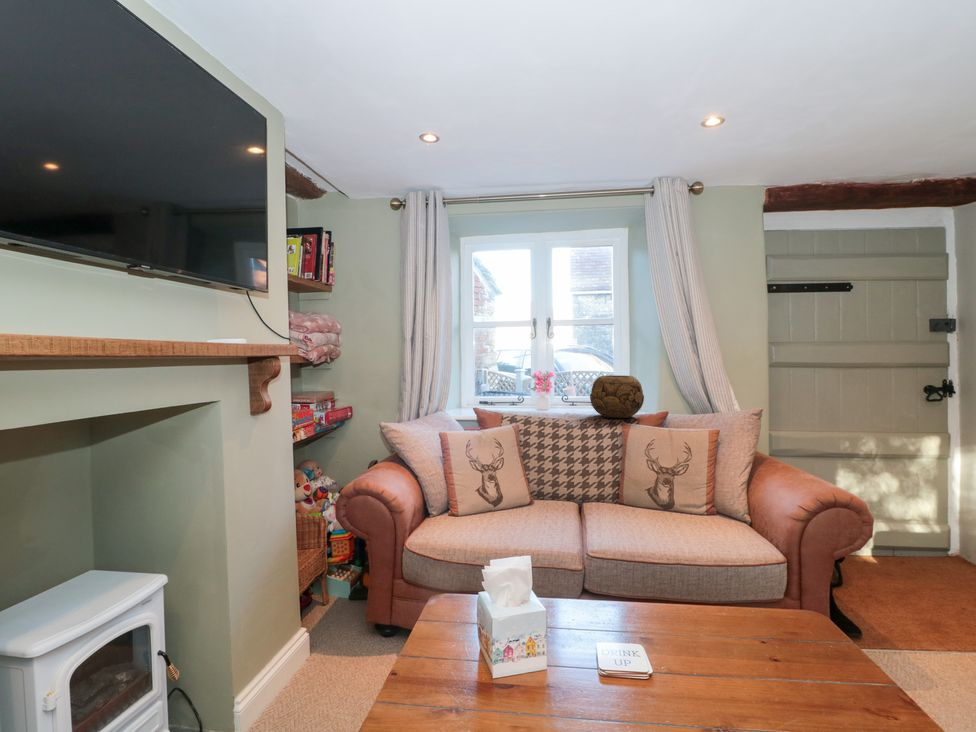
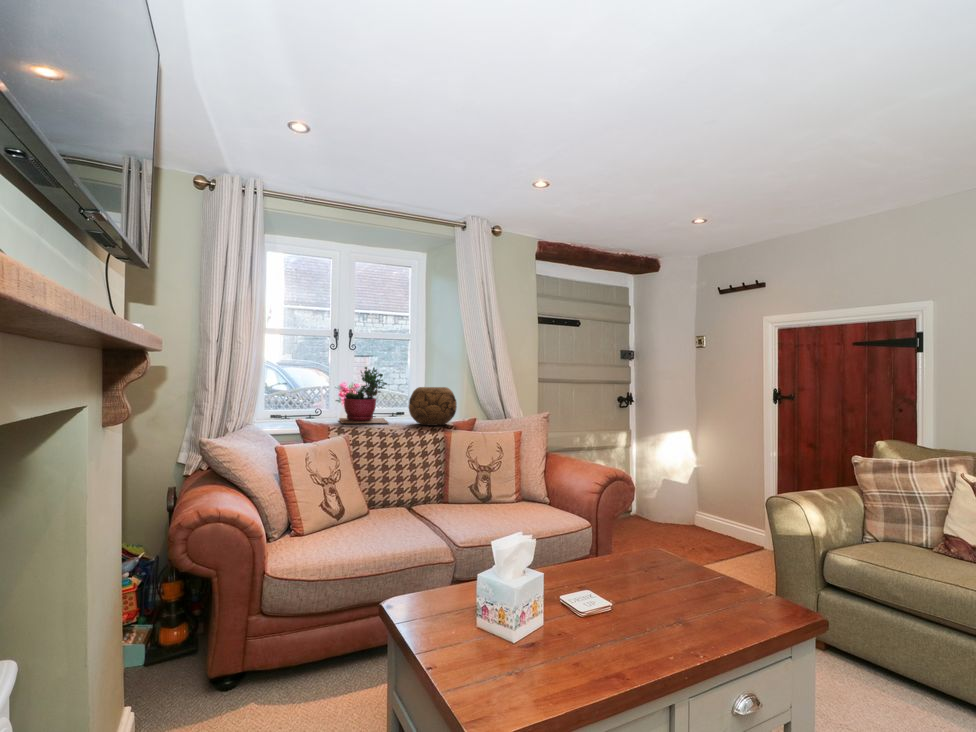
succulent plant: none [524,354,575,413] -> present [339,367,389,423]

